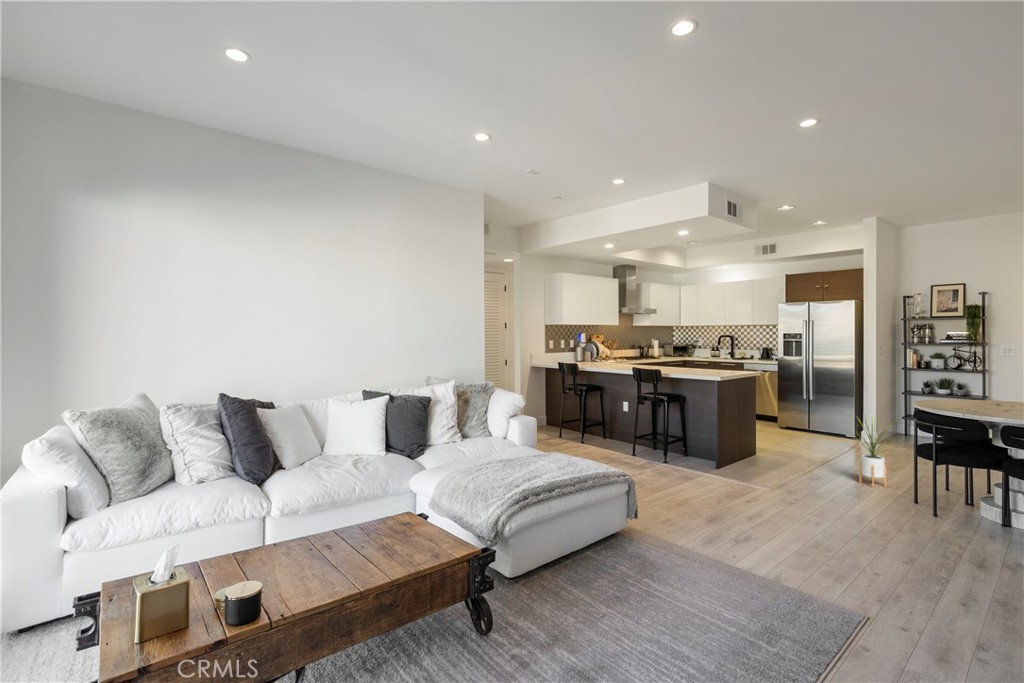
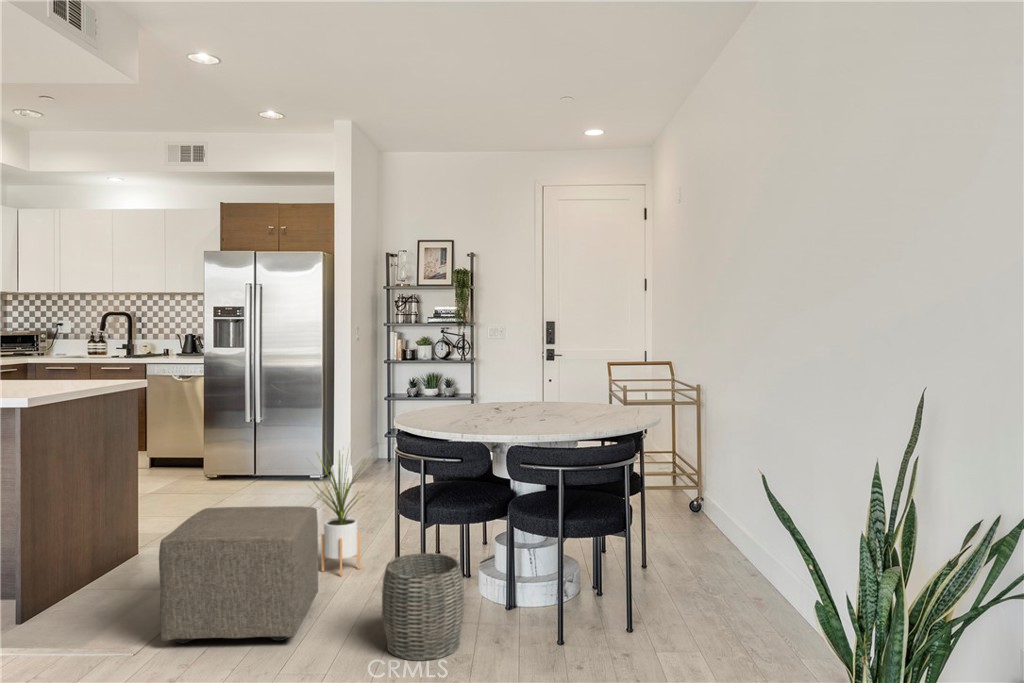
ottoman: none [774,435,859,506] -> present [159,506,319,643]
woven basket: none [904,476,965,537] -> present [382,553,464,661]

